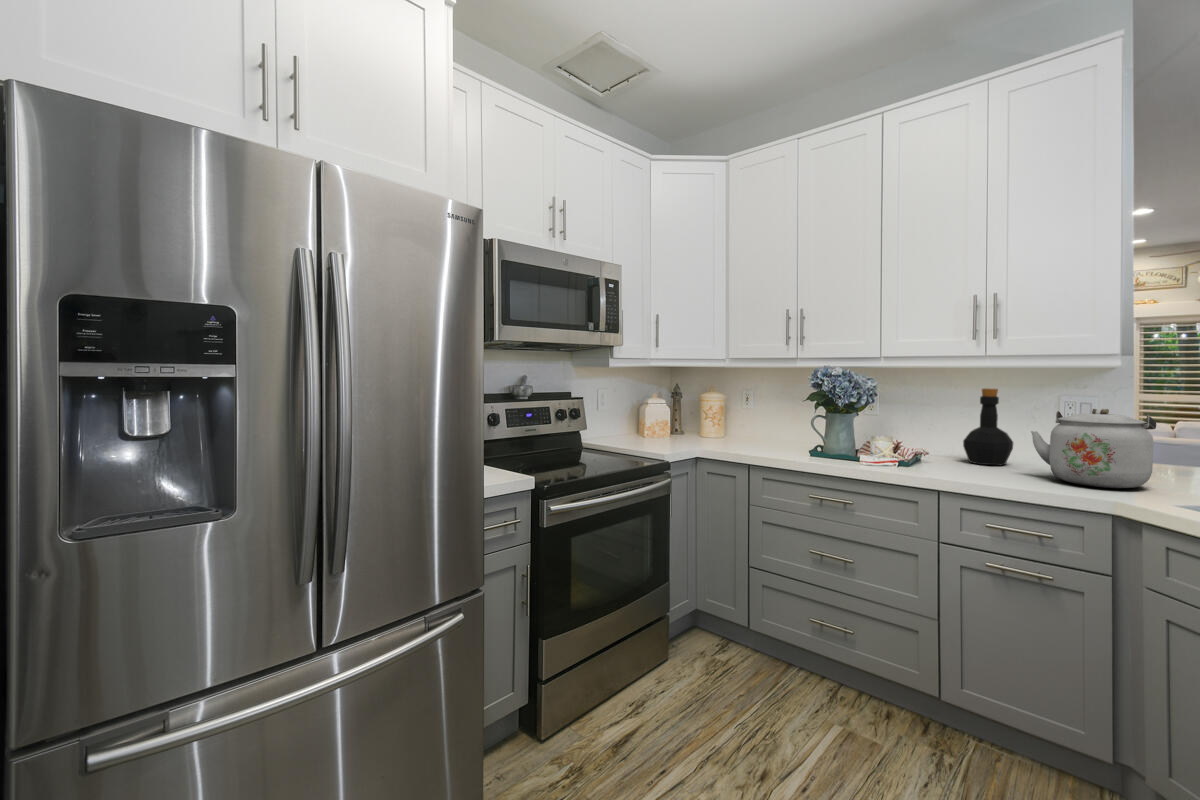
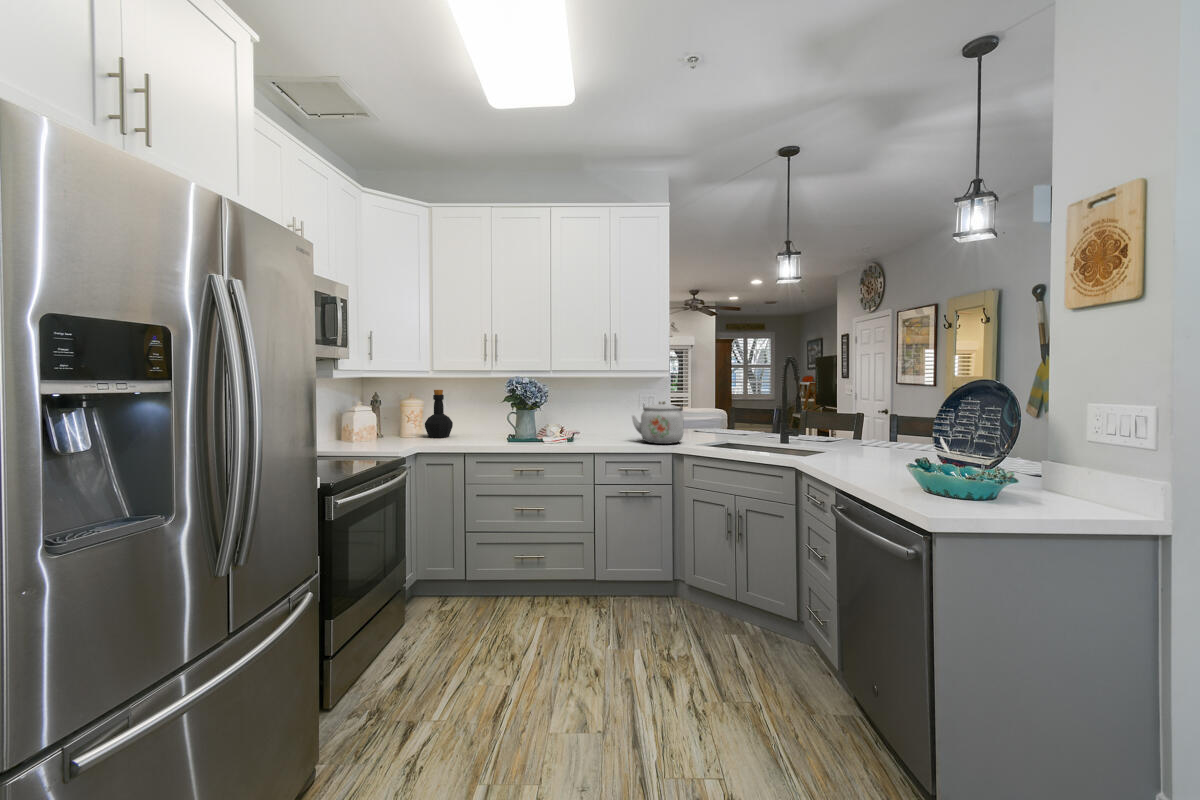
bottle: present [963,388,1013,465] -> present [425,390,453,438]

